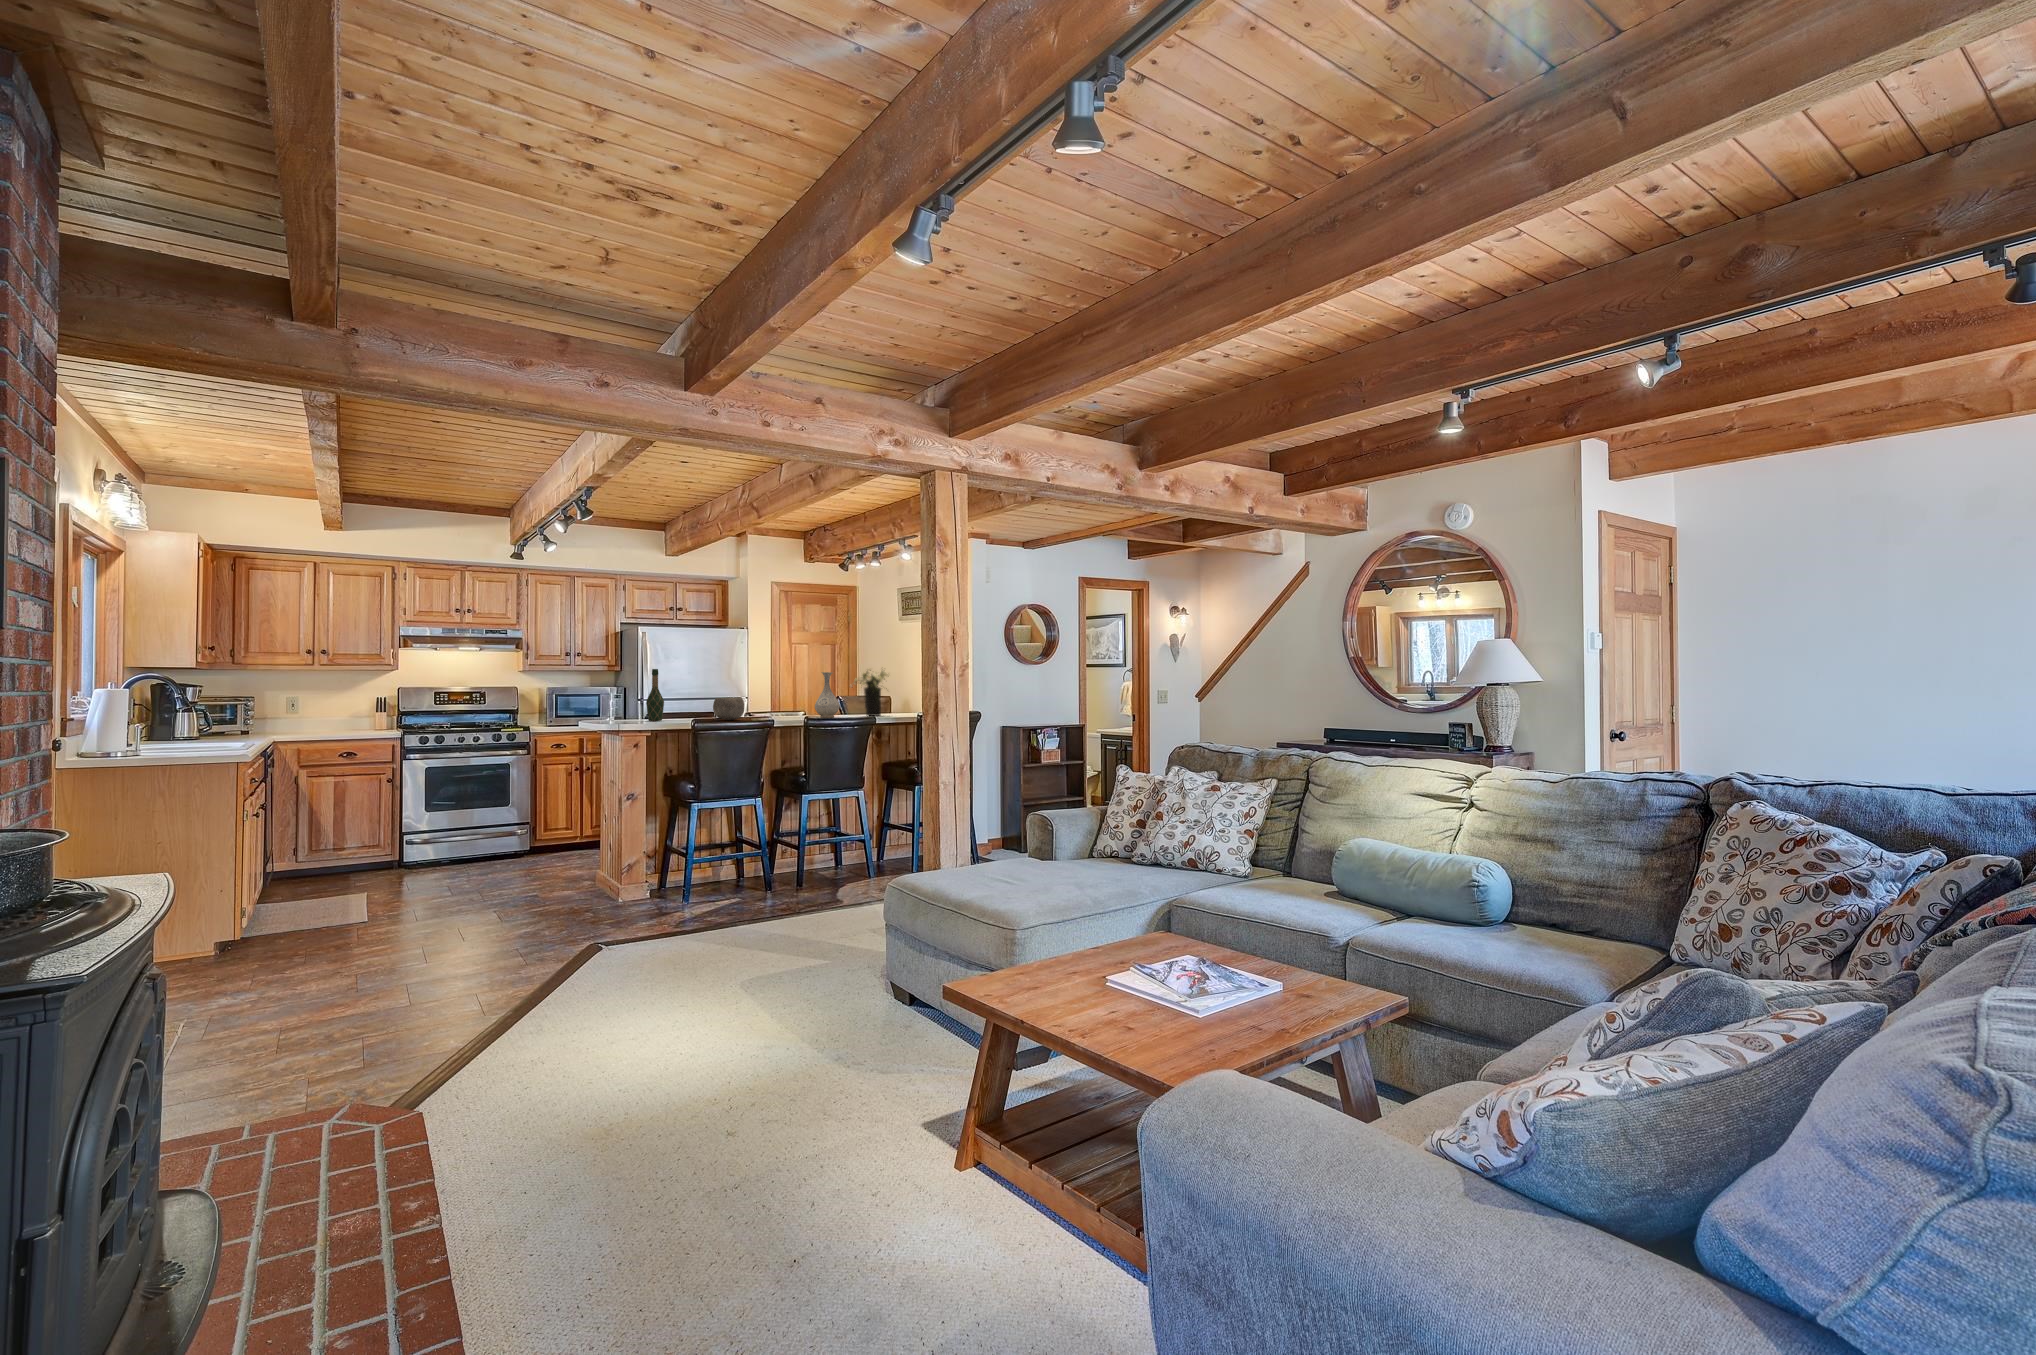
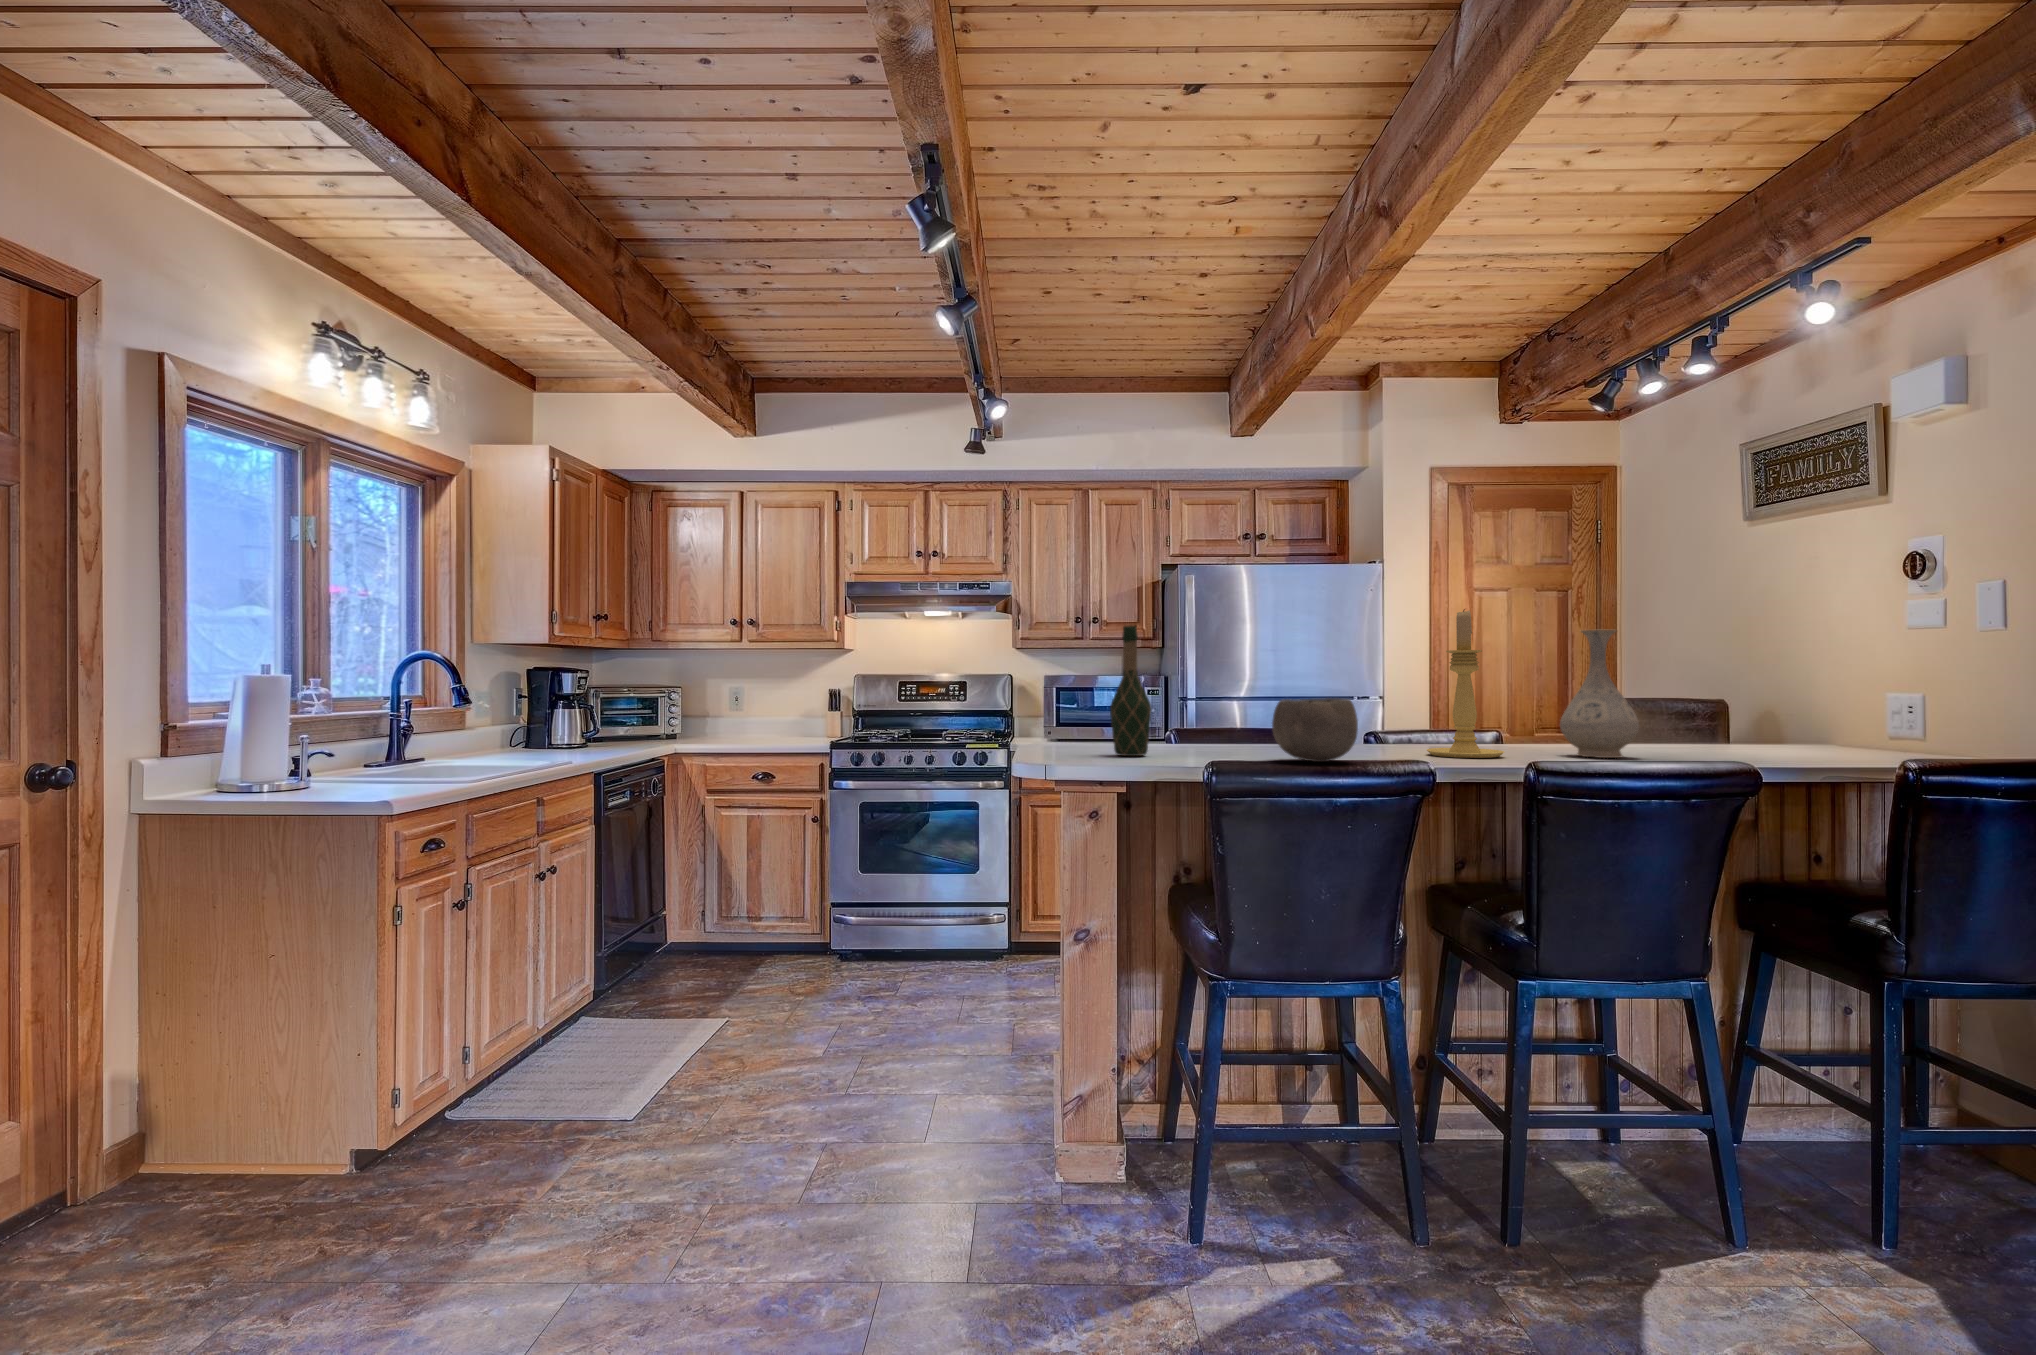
candle holder: none [768,664,795,719] -> present [1427,609,1504,758]
flower arrangement: present [851,670,889,716] -> none [1649,617,1782,750]

